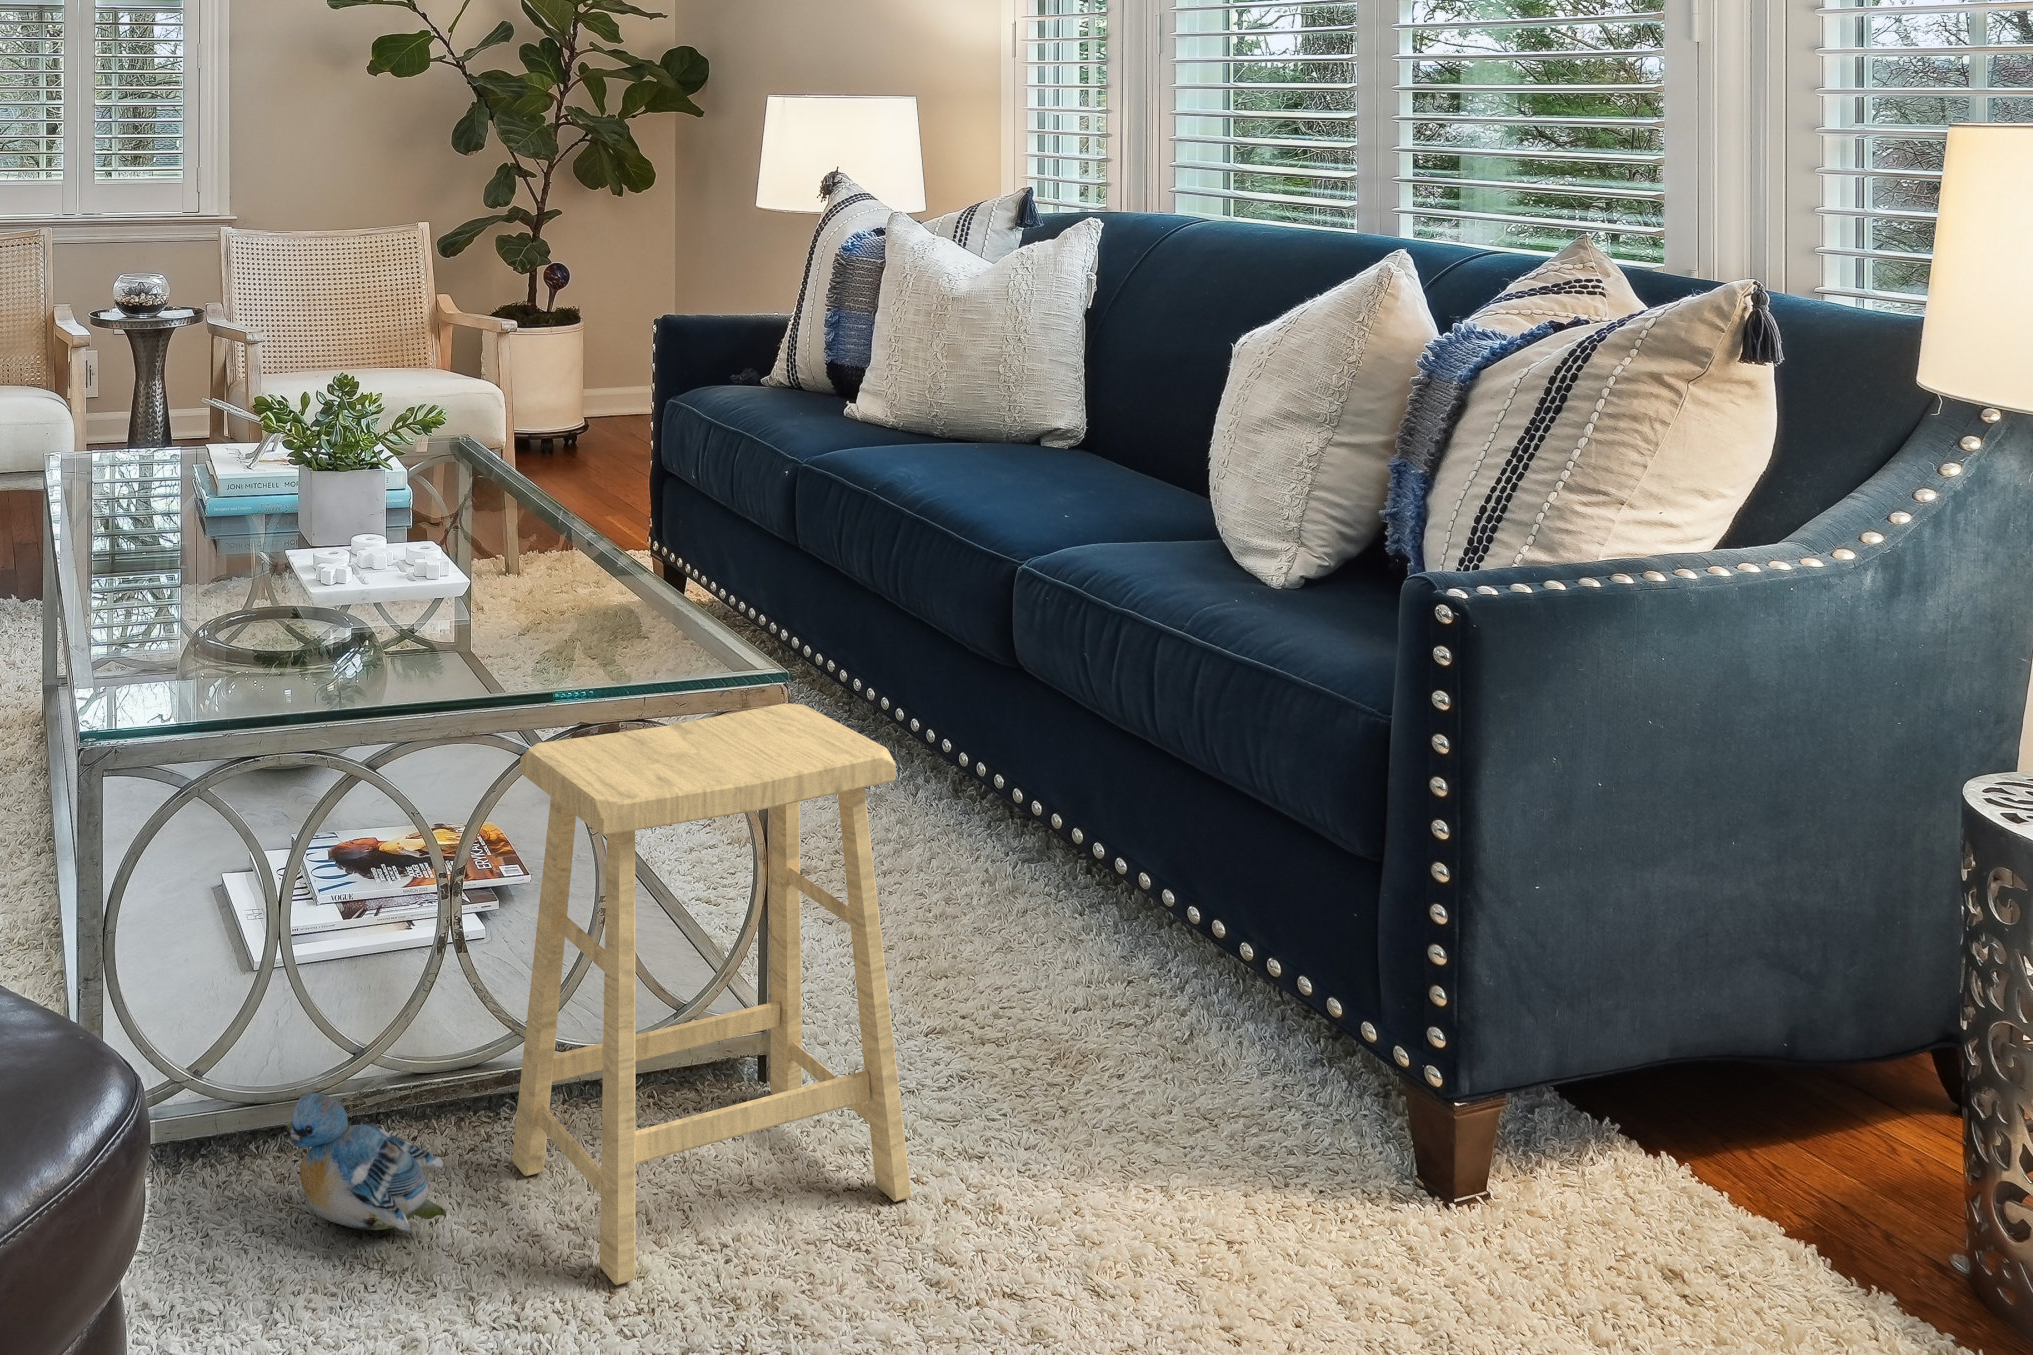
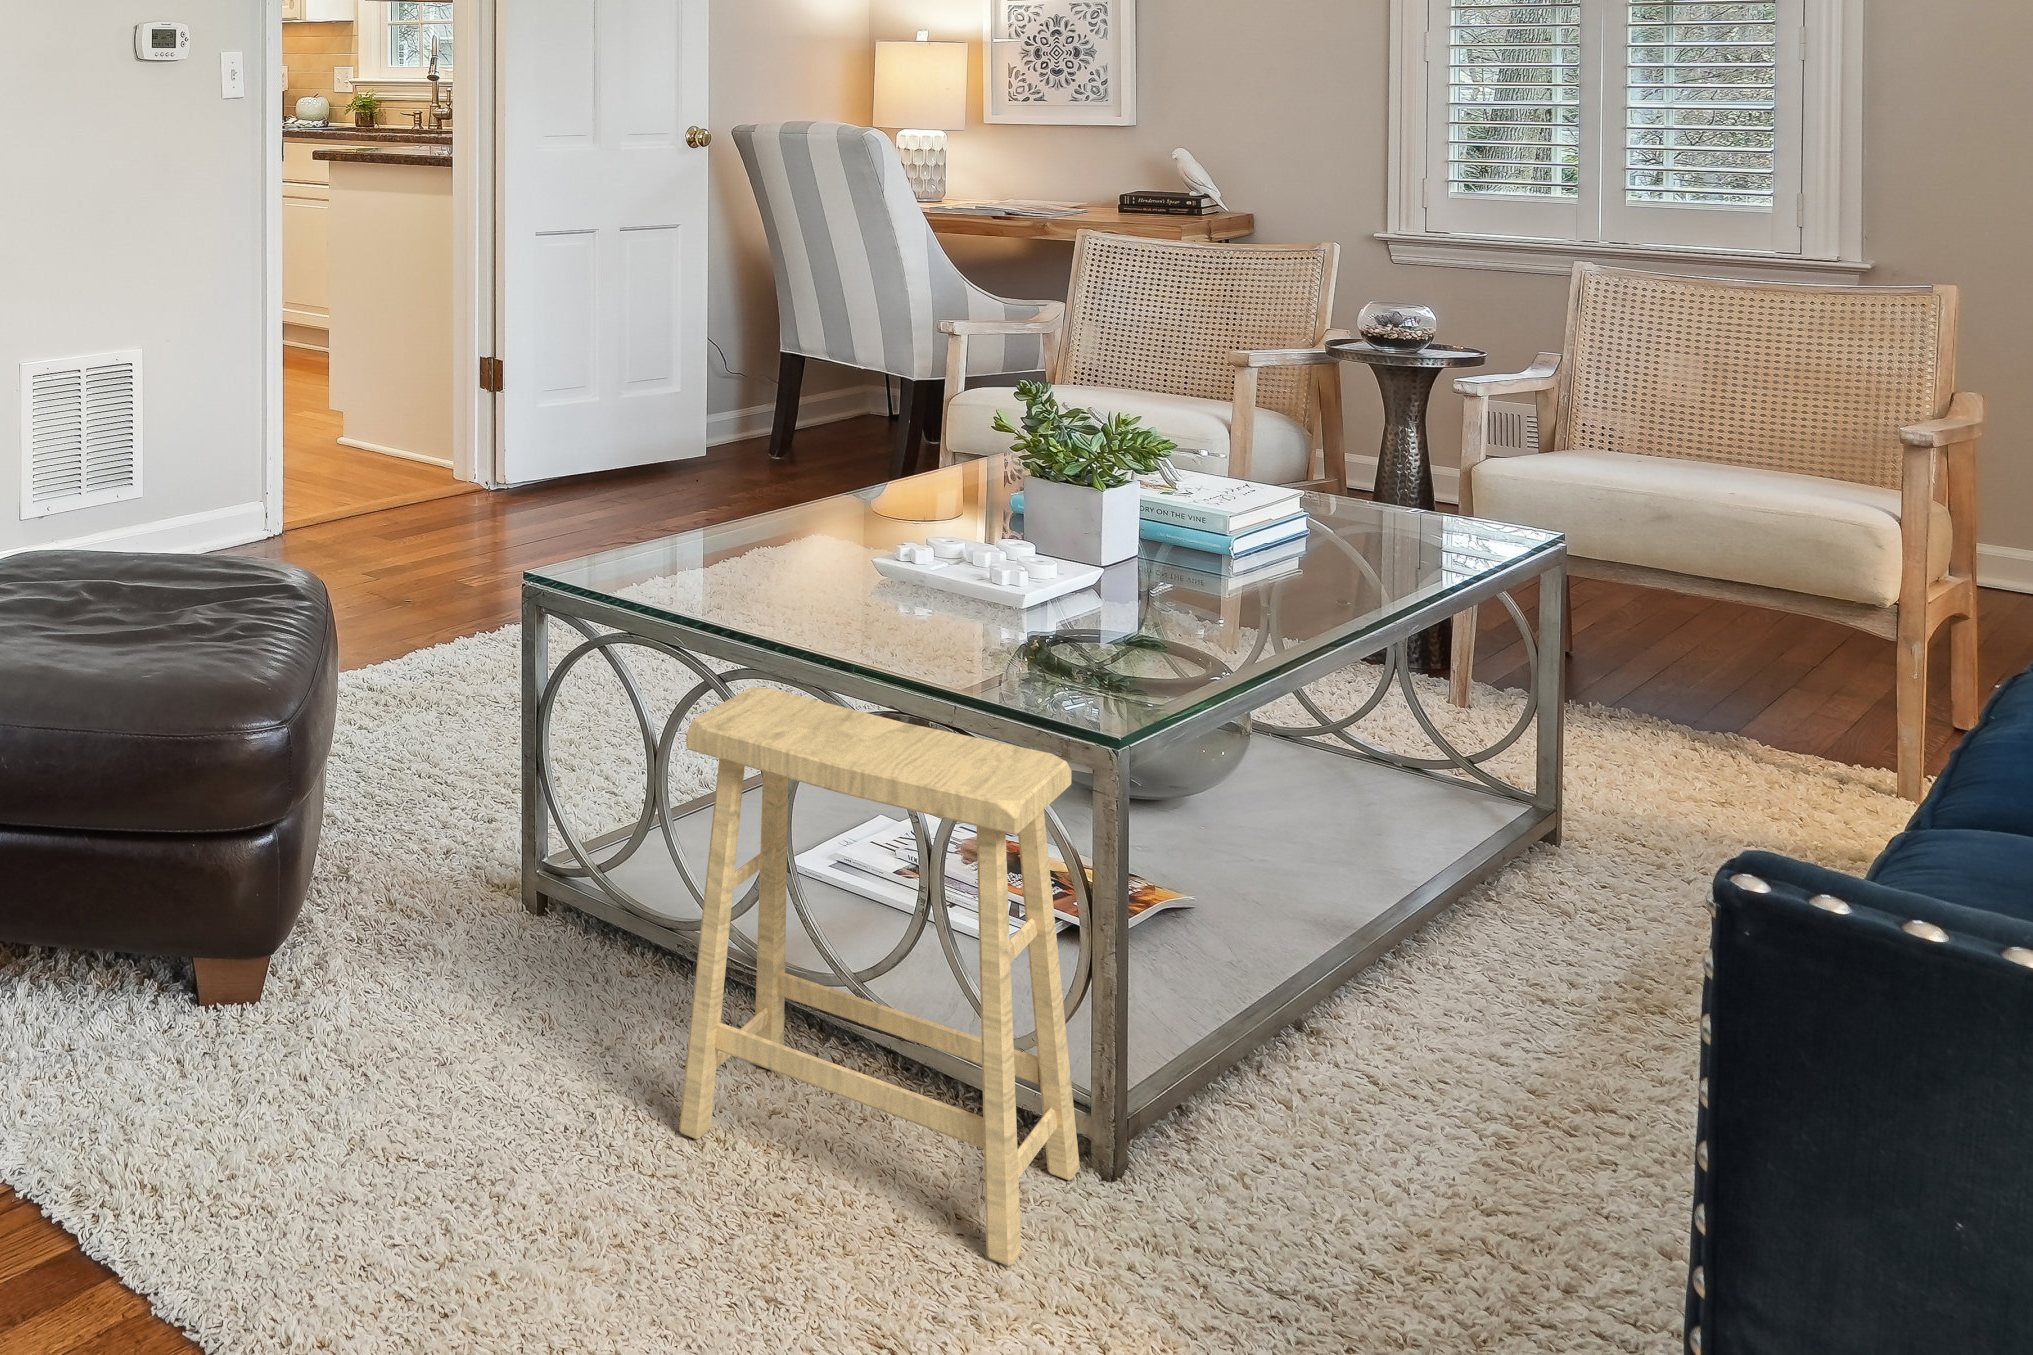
plush toy: present [287,1093,446,1232] -> none [574,898,675,1032]

